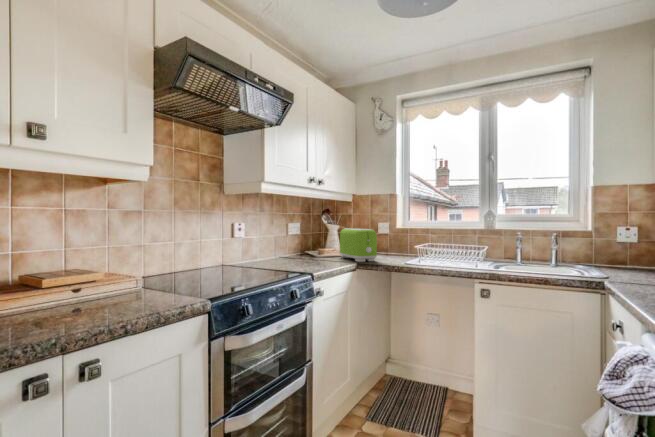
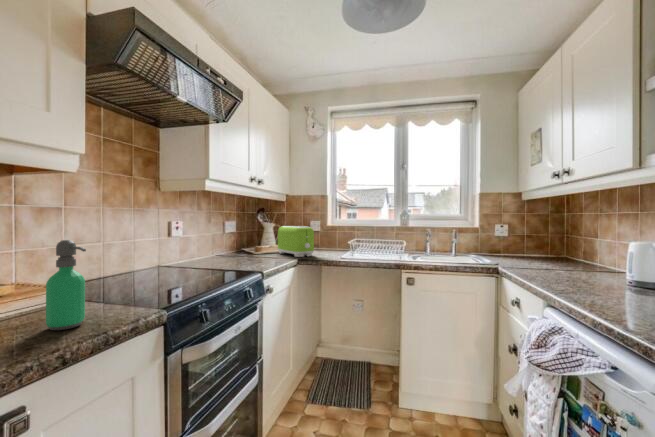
soap dispenser: none [120,237,147,310] -> present [46,240,86,330]

